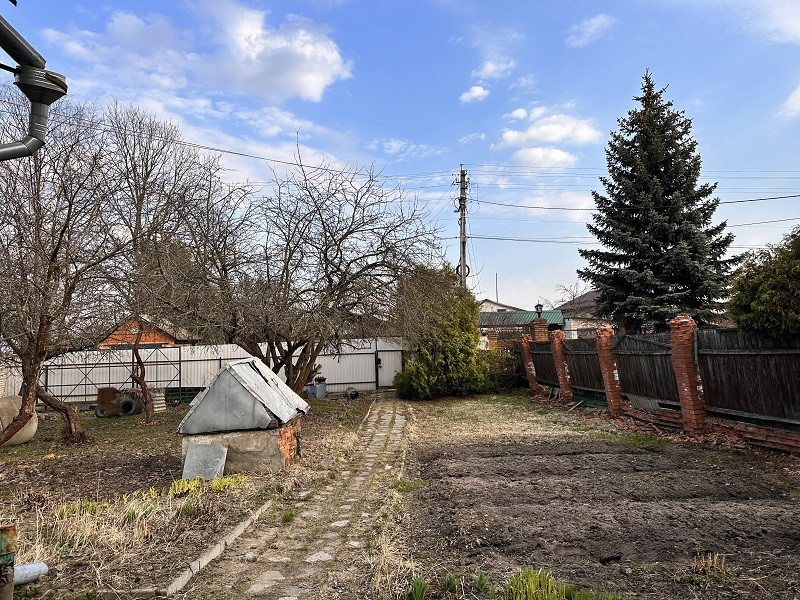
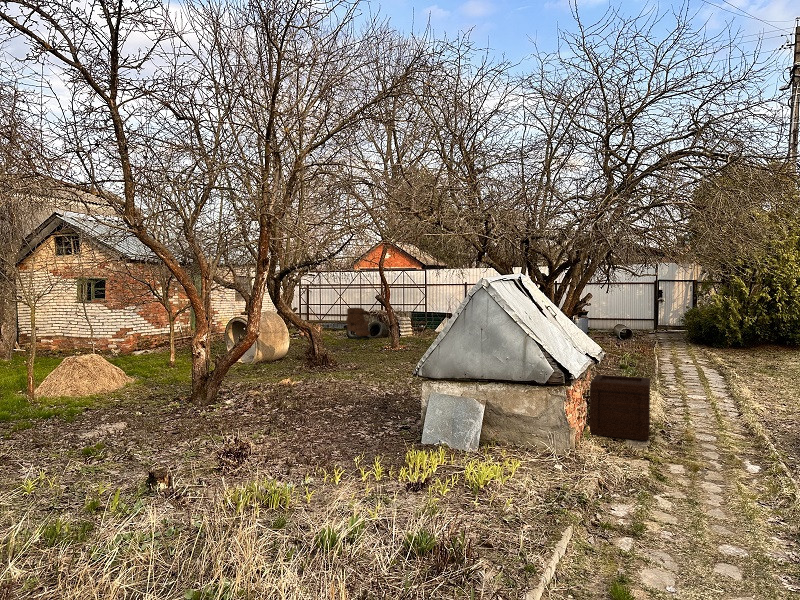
wooden crate: none [300,422,341,463] -> present [590,375,650,441]

